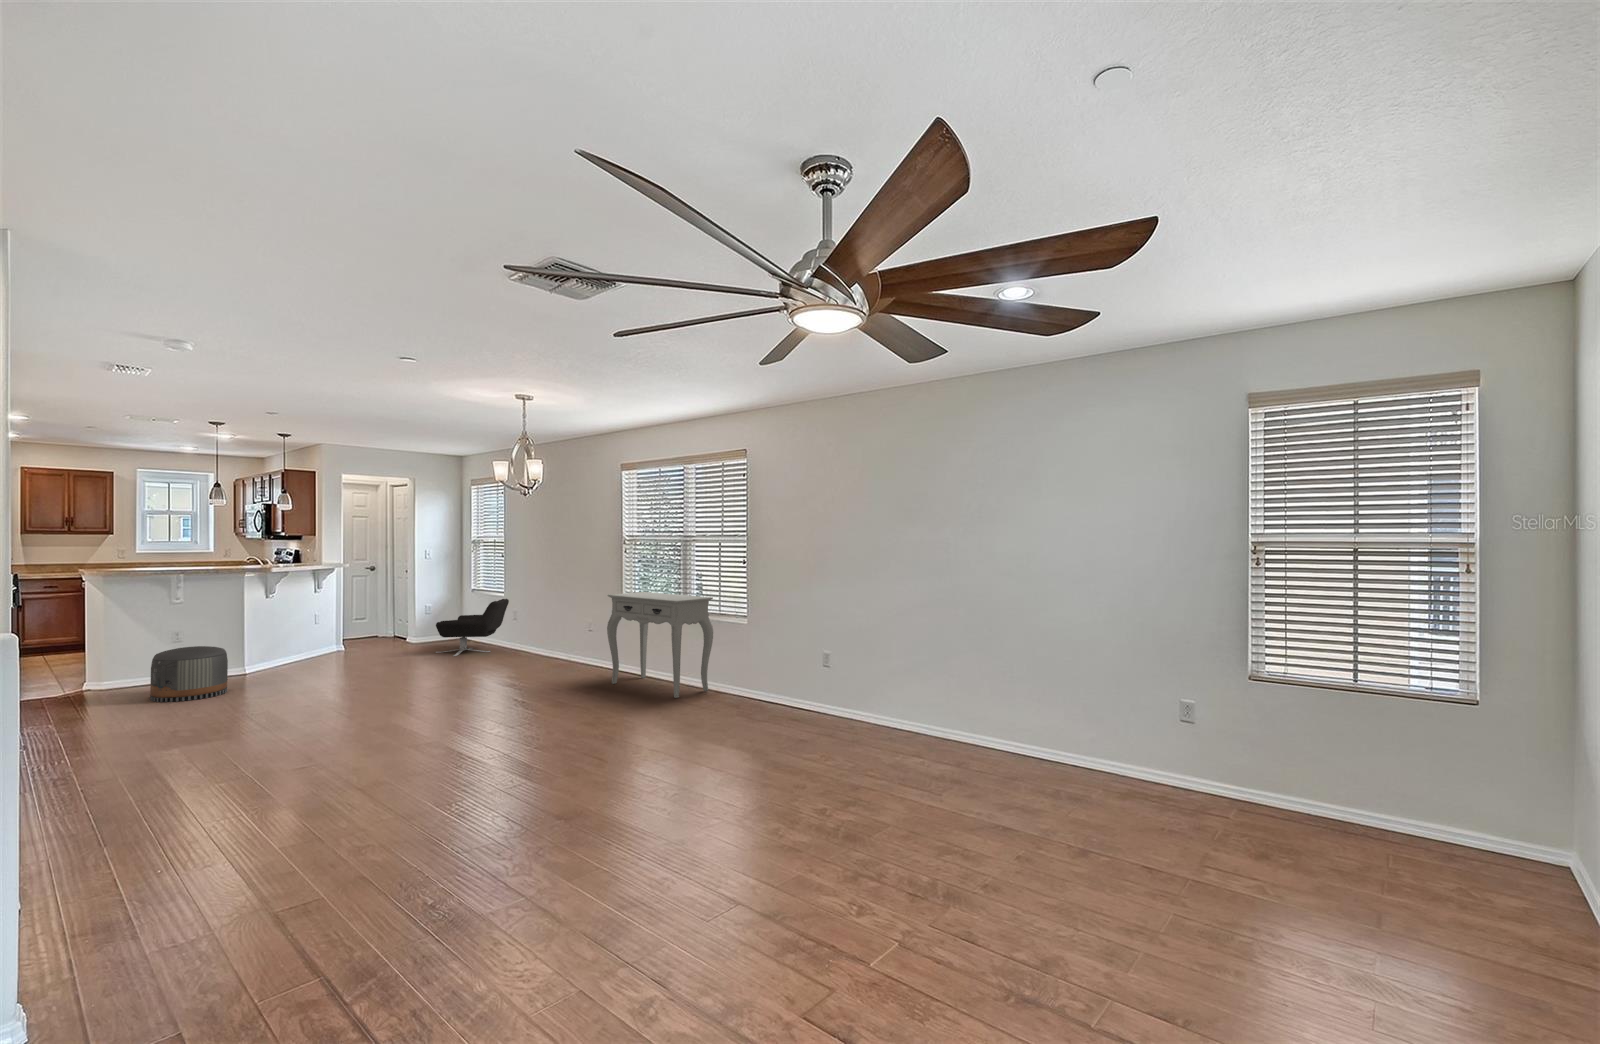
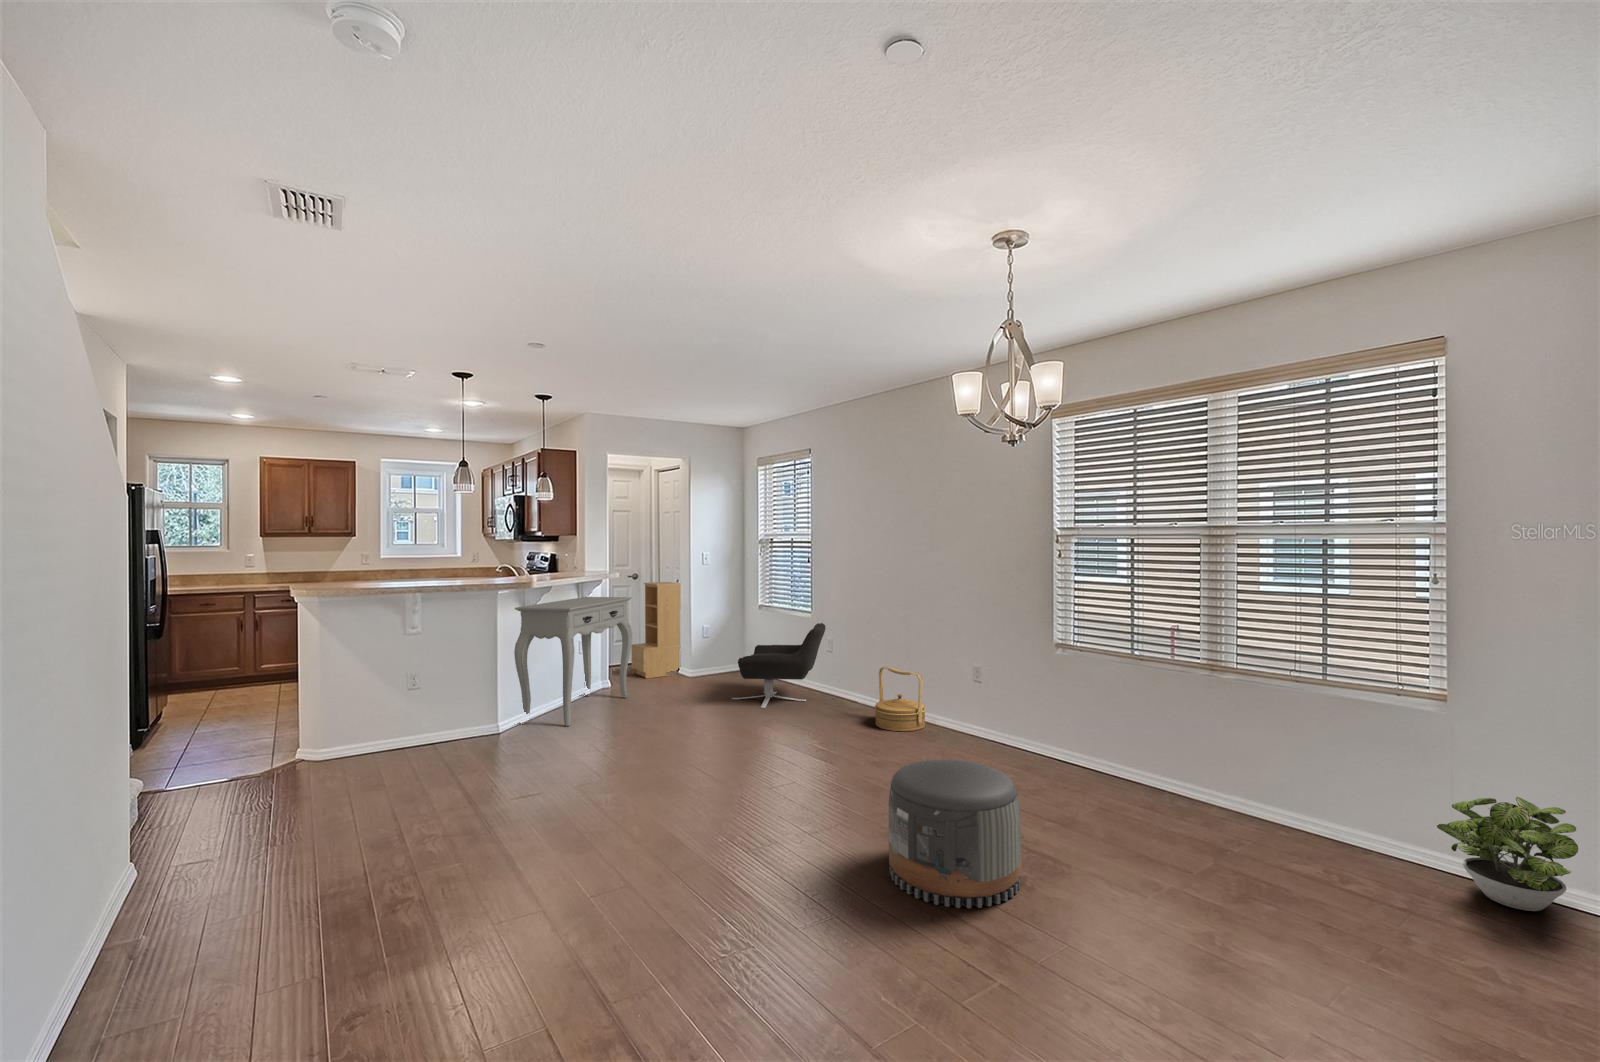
bookshelf: none [366,571,408,644] -> present [631,582,681,679]
console table: present [607,592,713,698] -> present [514,597,632,726]
woven basket: none [524,624,559,663] -> present [874,667,926,731]
pouf: present [150,646,228,702] -> present [889,759,1021,908]
potted plant: none [707,657,760,704] -> present [1437,797,1578,911]

